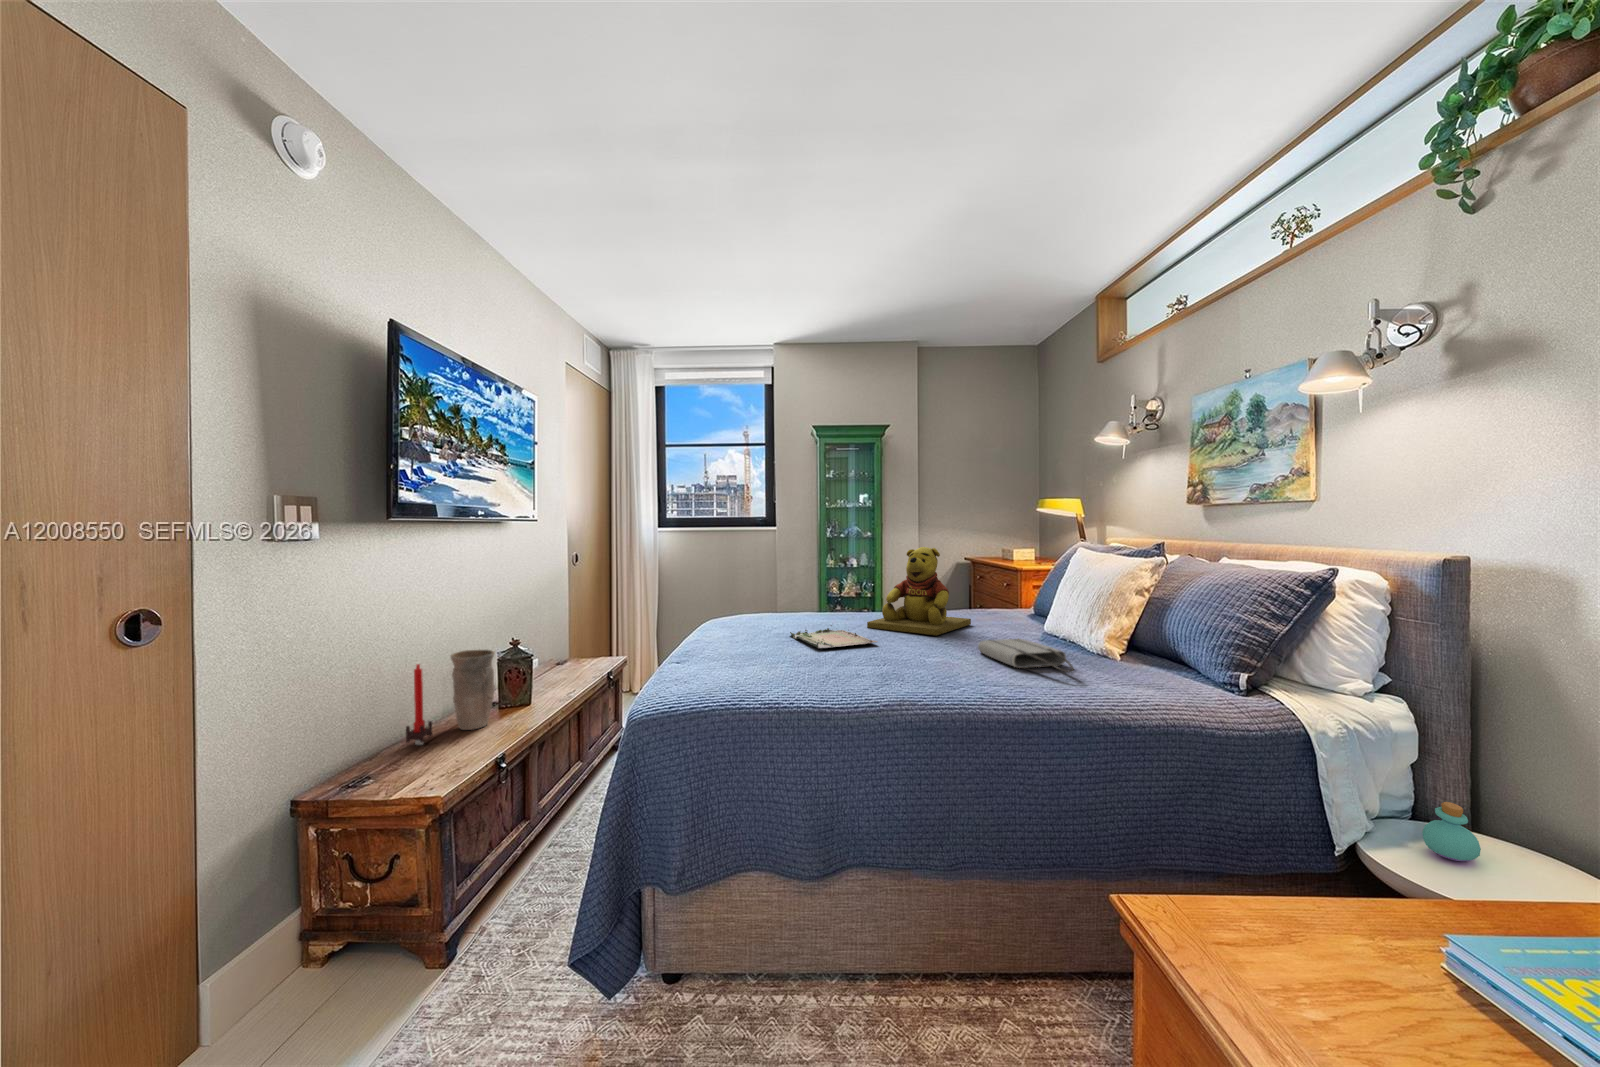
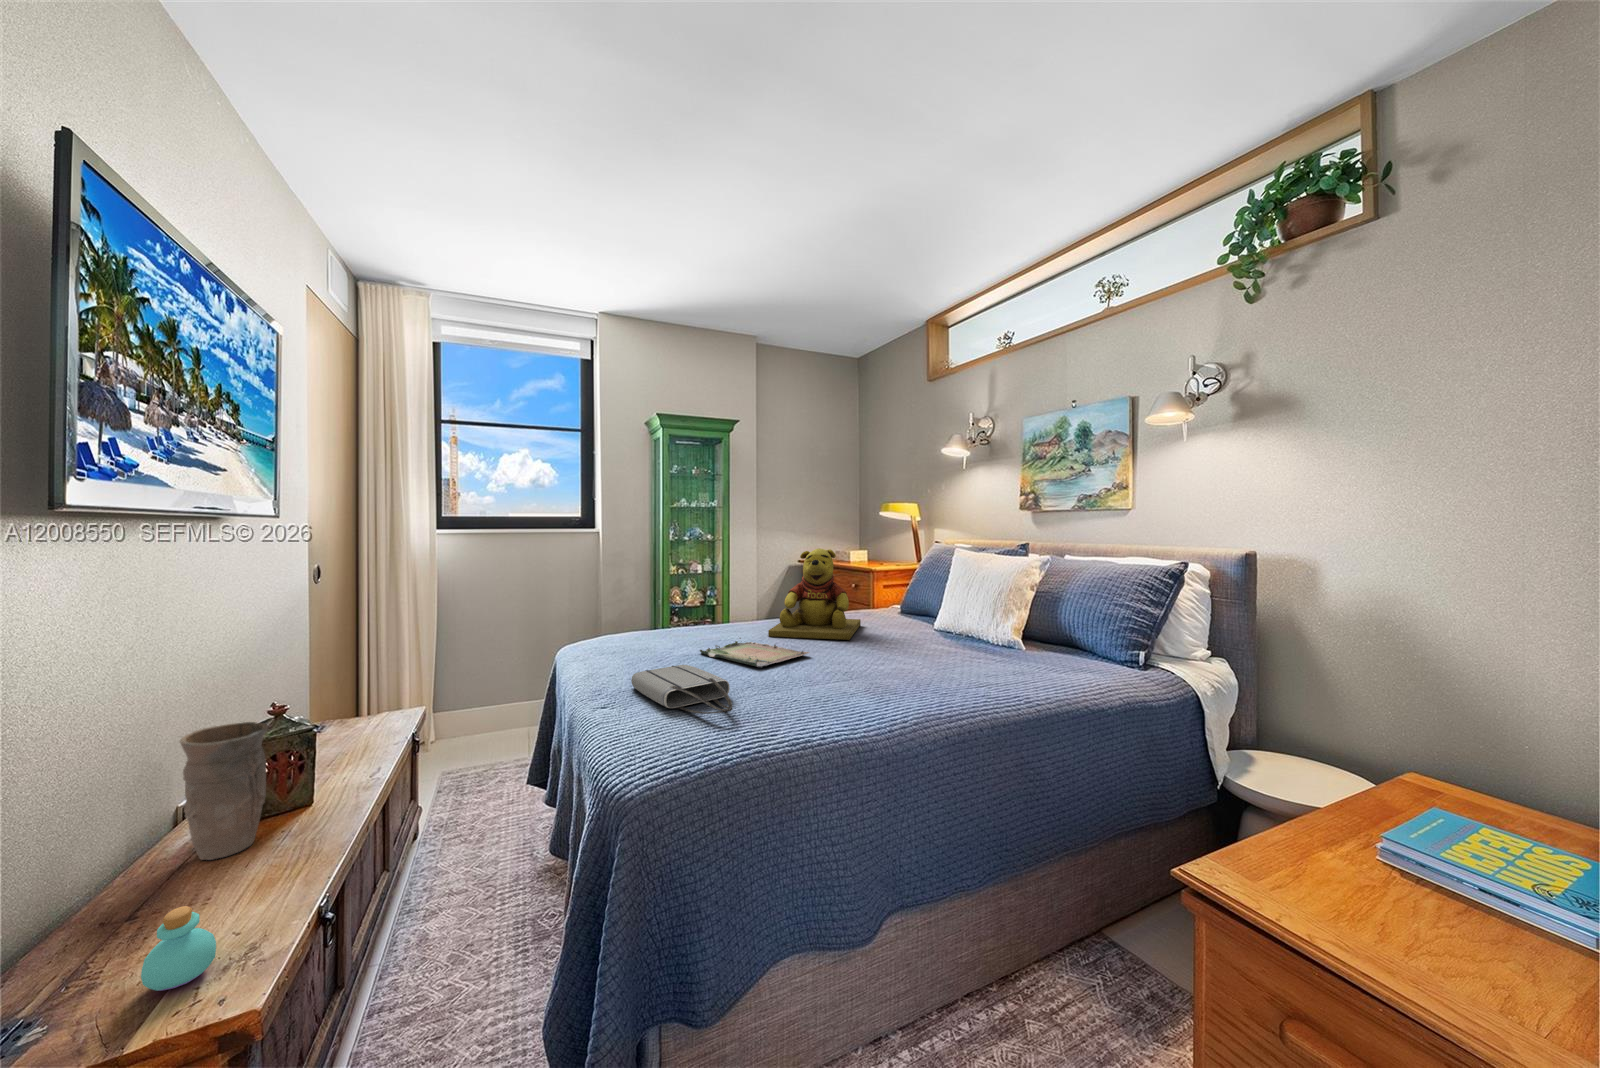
tote bag: present [978,639,1074,673] -> present [631,665,732,714]
candle: present [406,664,432,745] -> none [99,767,155,910]
perfume bottle: present [1422,802,1481,861] -> present [141,906,216,991]

